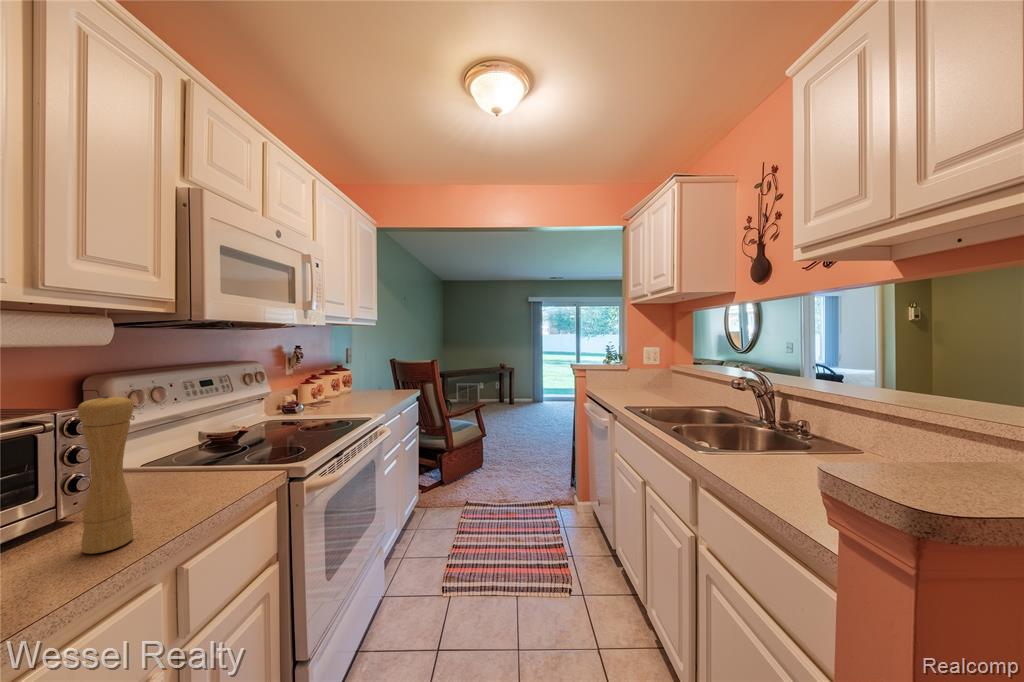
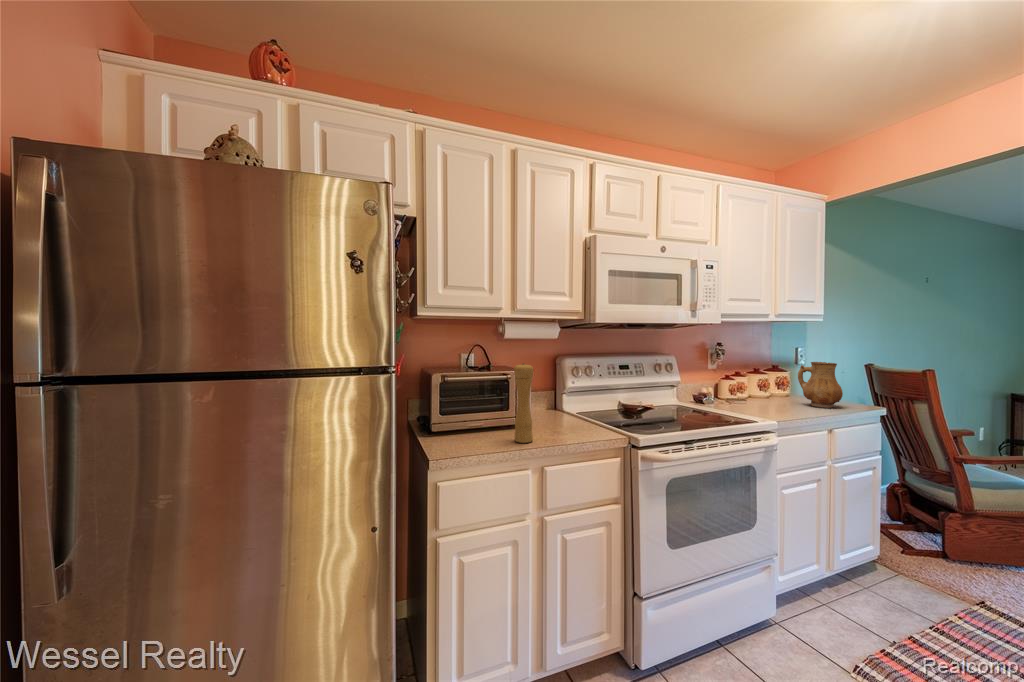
ceramic pitcher: none [368,360,399,397] -> present [798,362,843,408]

